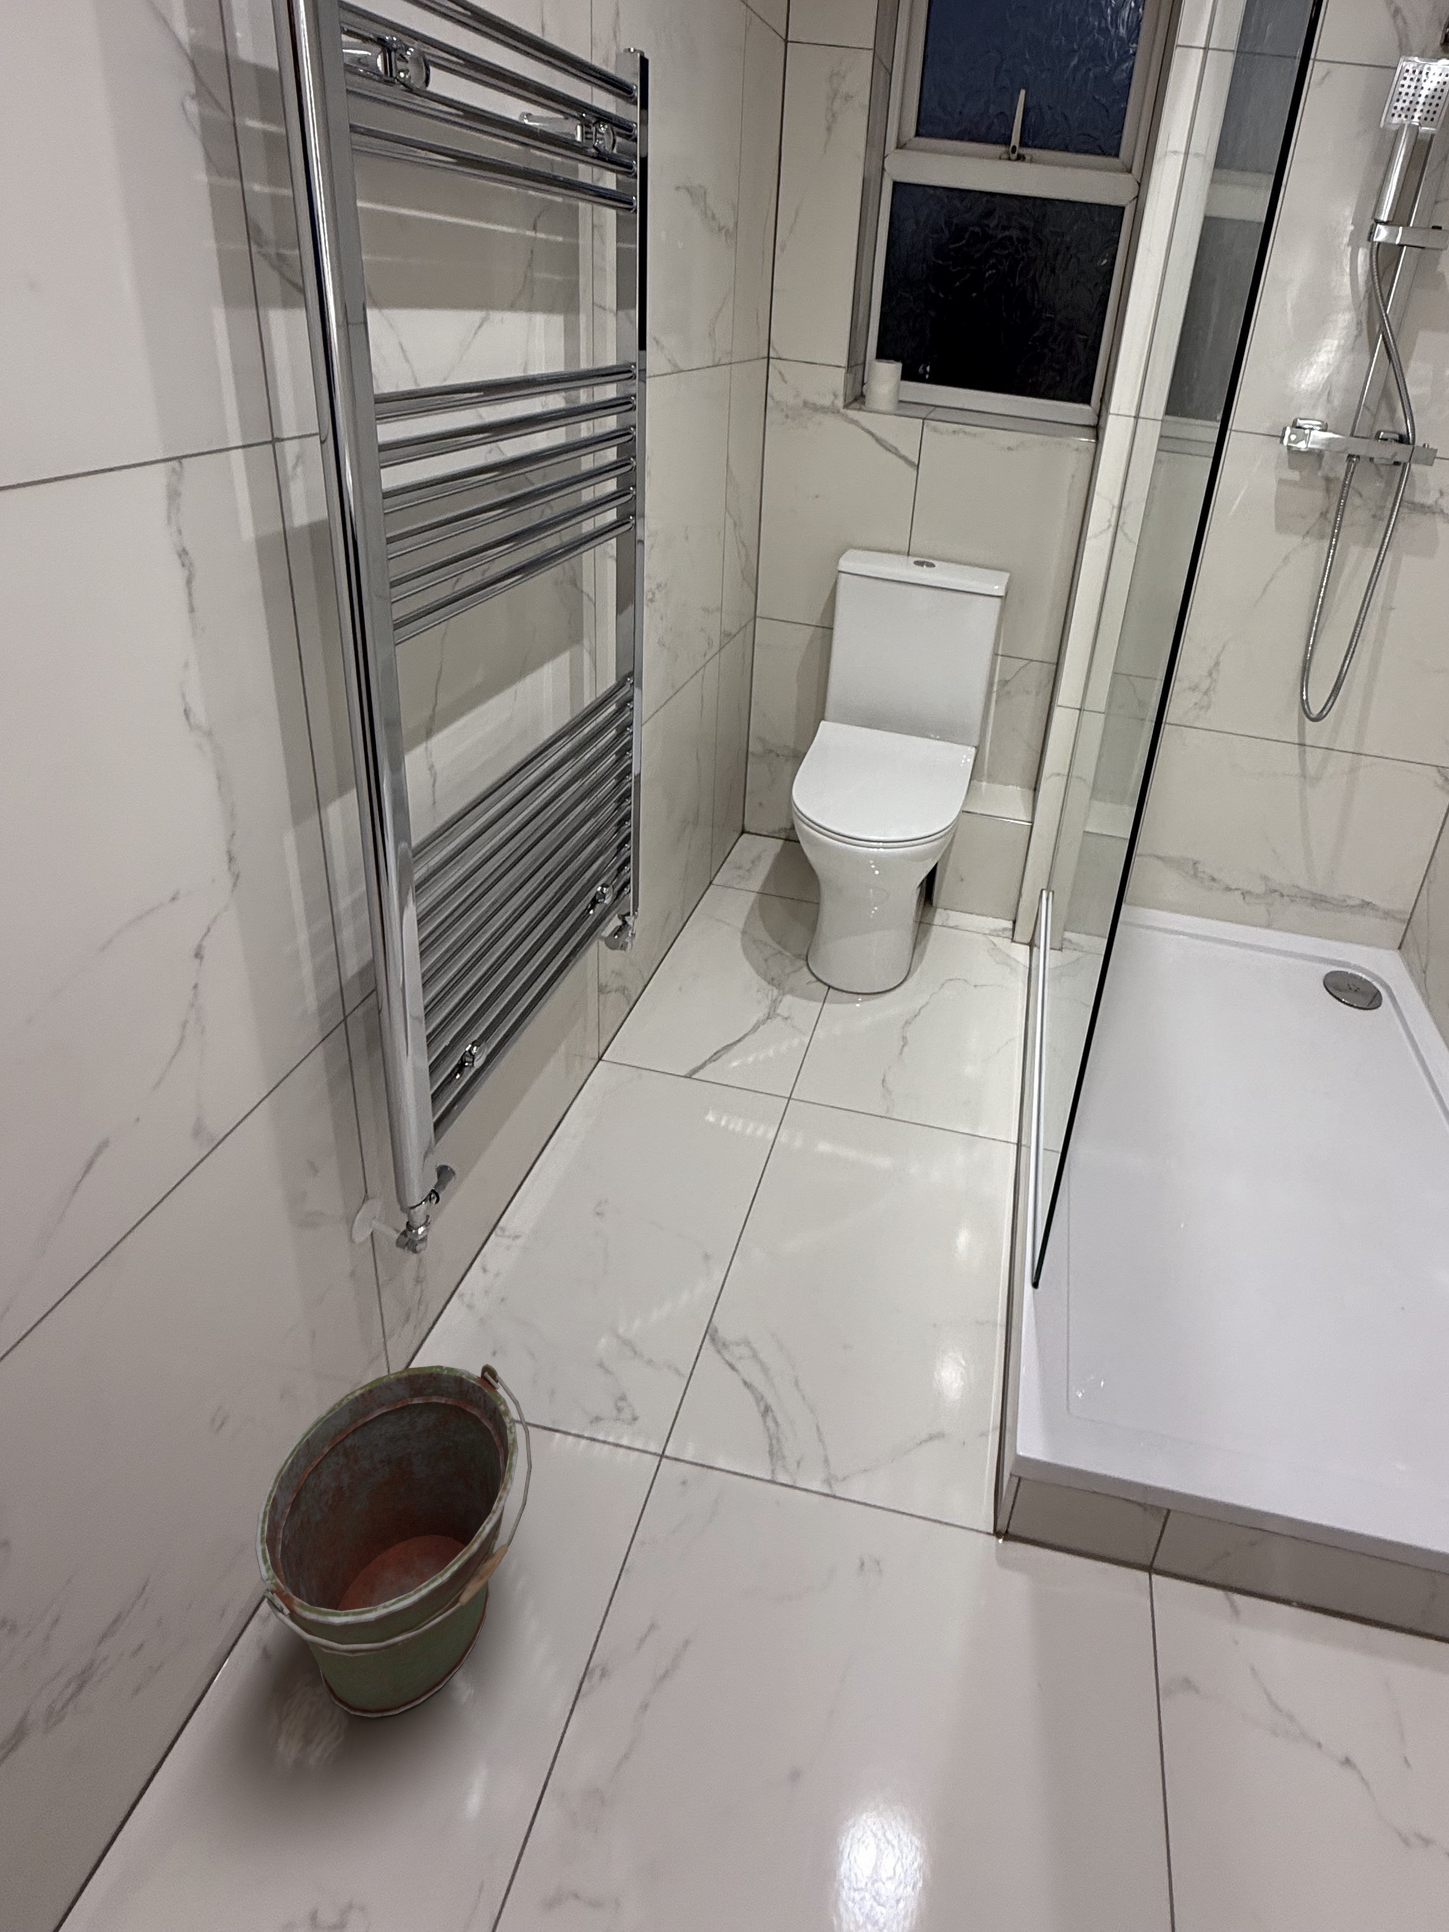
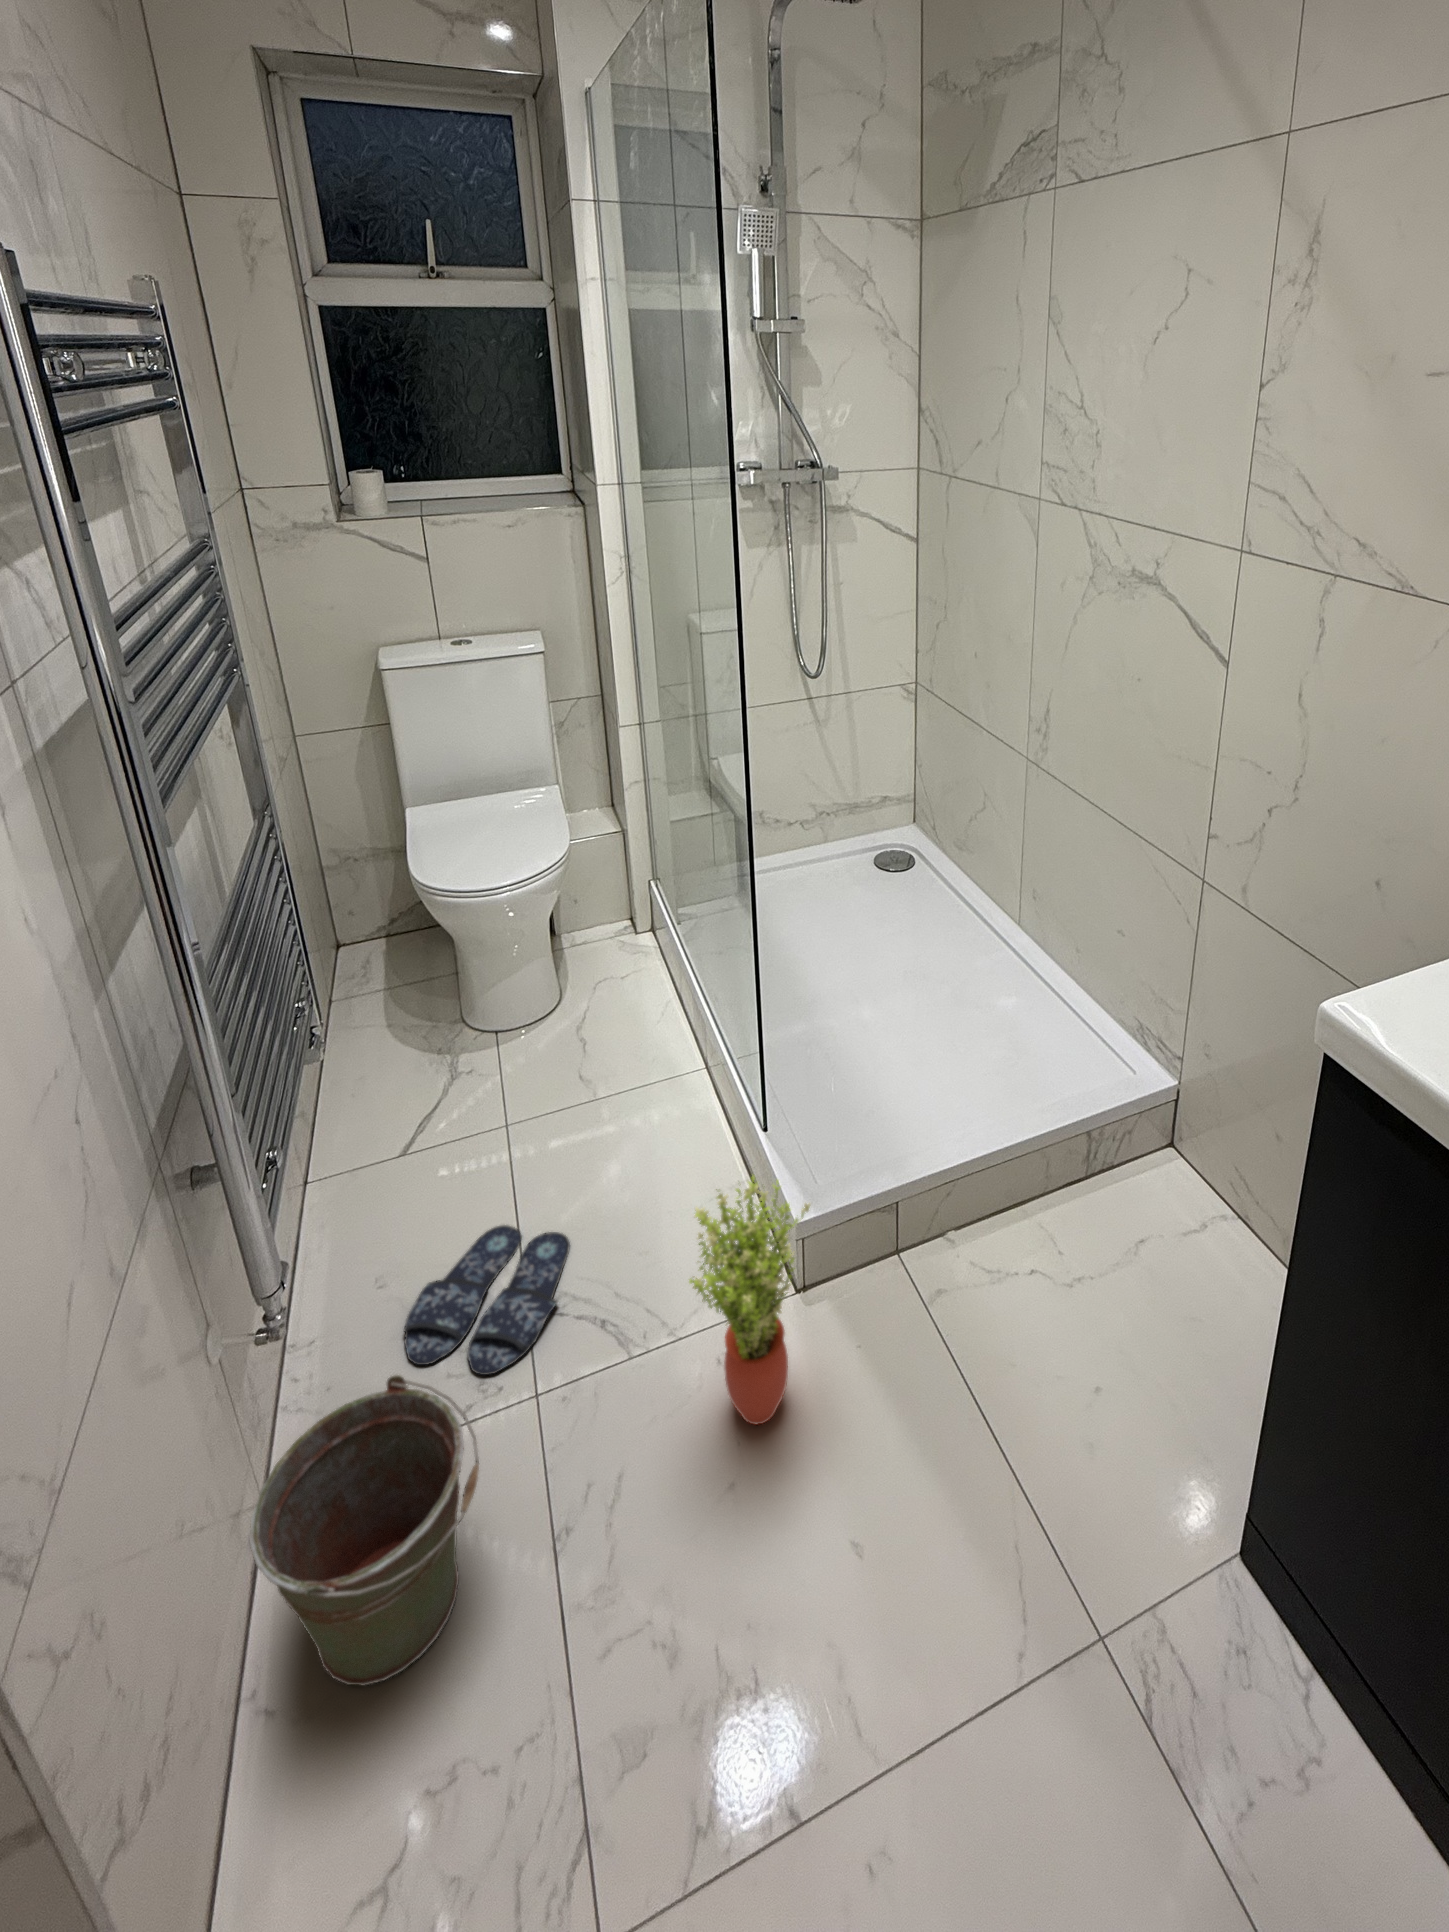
slippers: none [575,1211,782,1395] -> present [404,1225,570,1375]
potted plant: none [799,1386,1006,1706] -> present [689,1176,810,1424]

